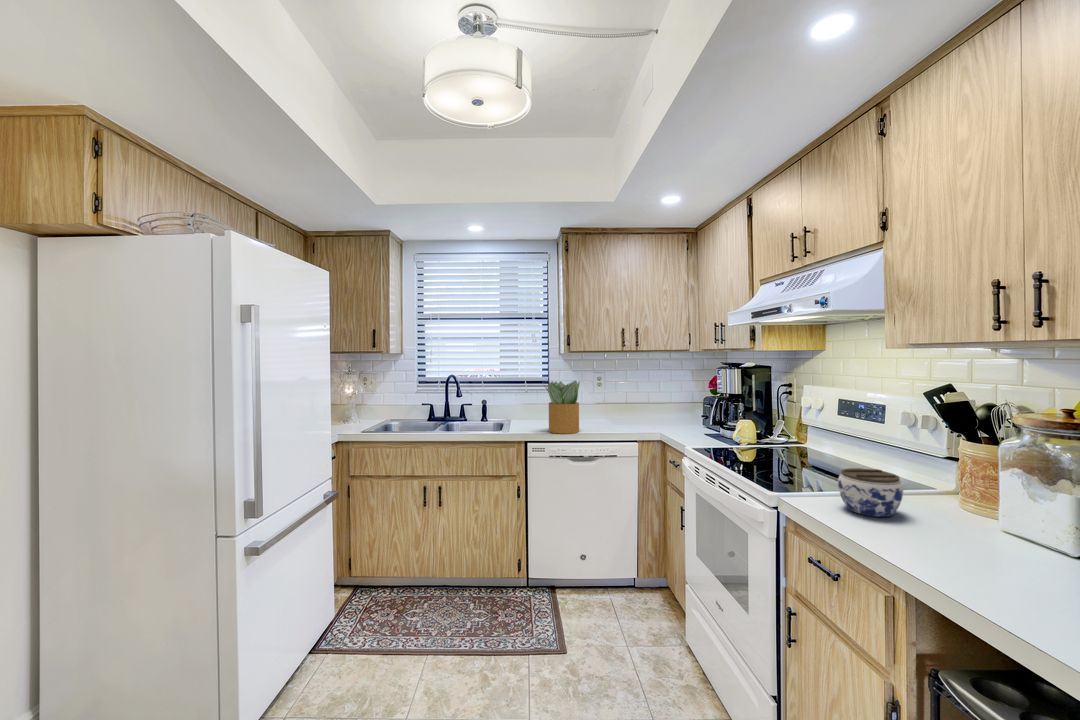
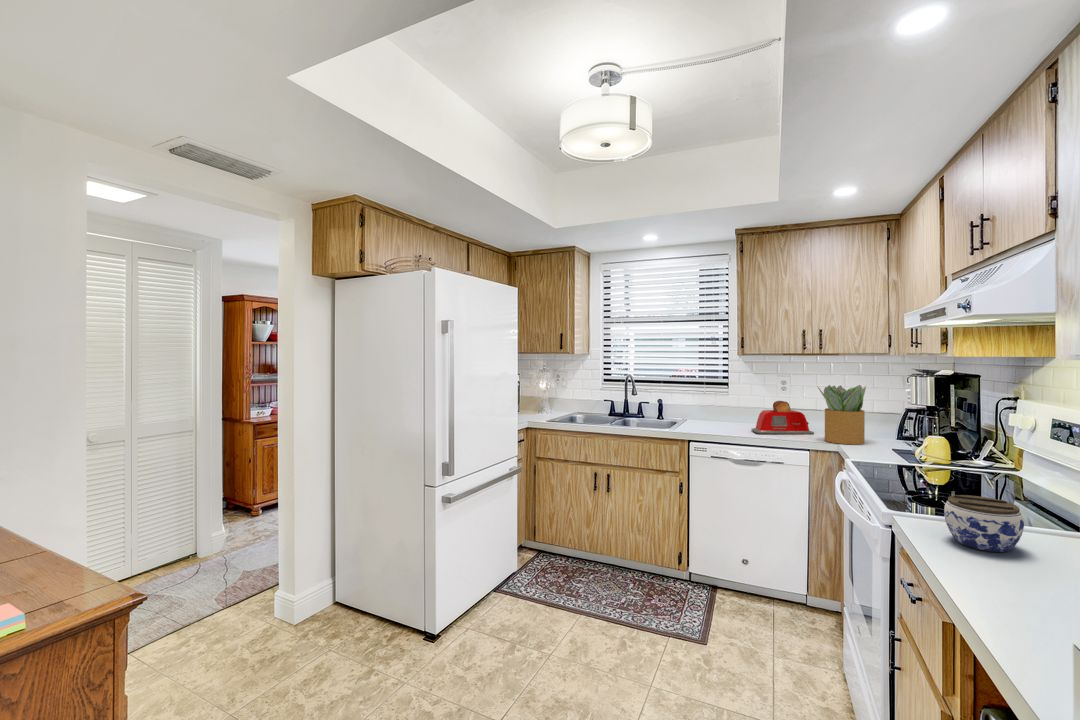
potted plant: present [544,381,580,434] -> present [818,385,866,444]
toaster: none [579,395,632,428] -> present [751,401,814,434]

